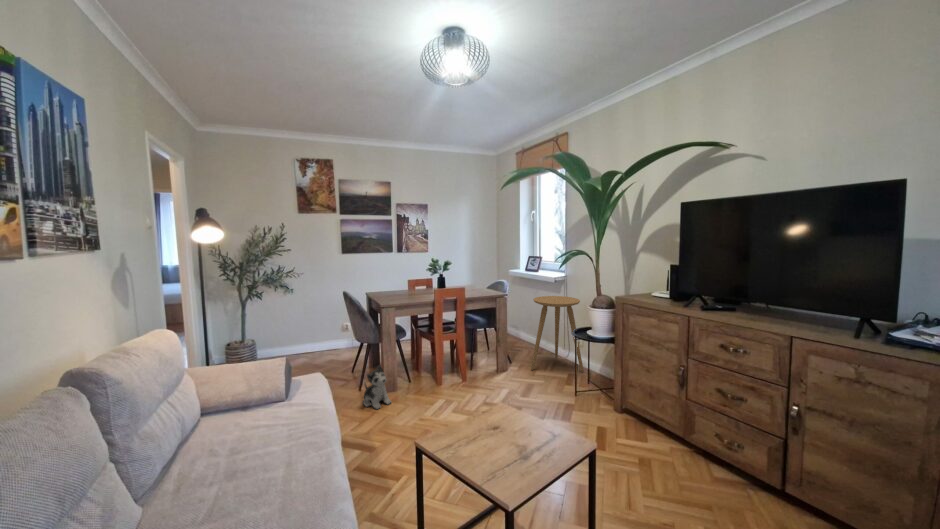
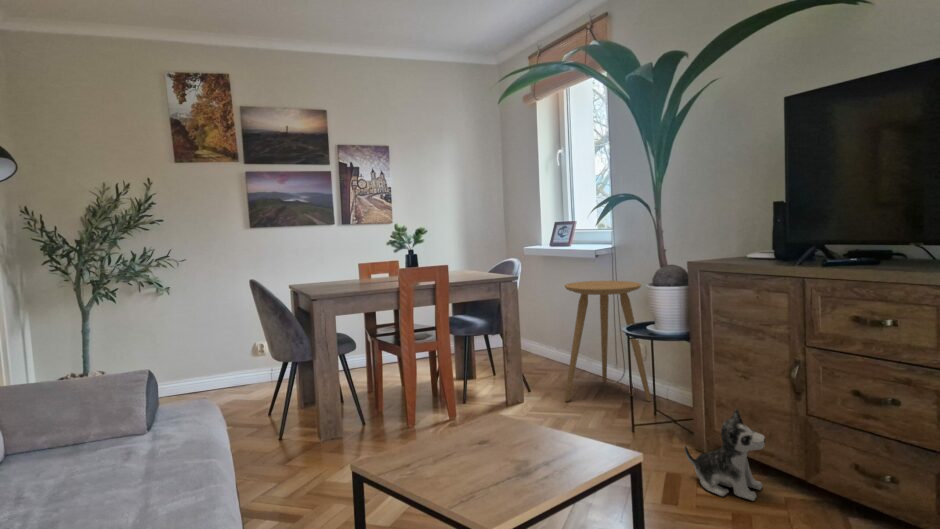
plush toy: present [363,365,391,409] -> present [685,409,766,501]

